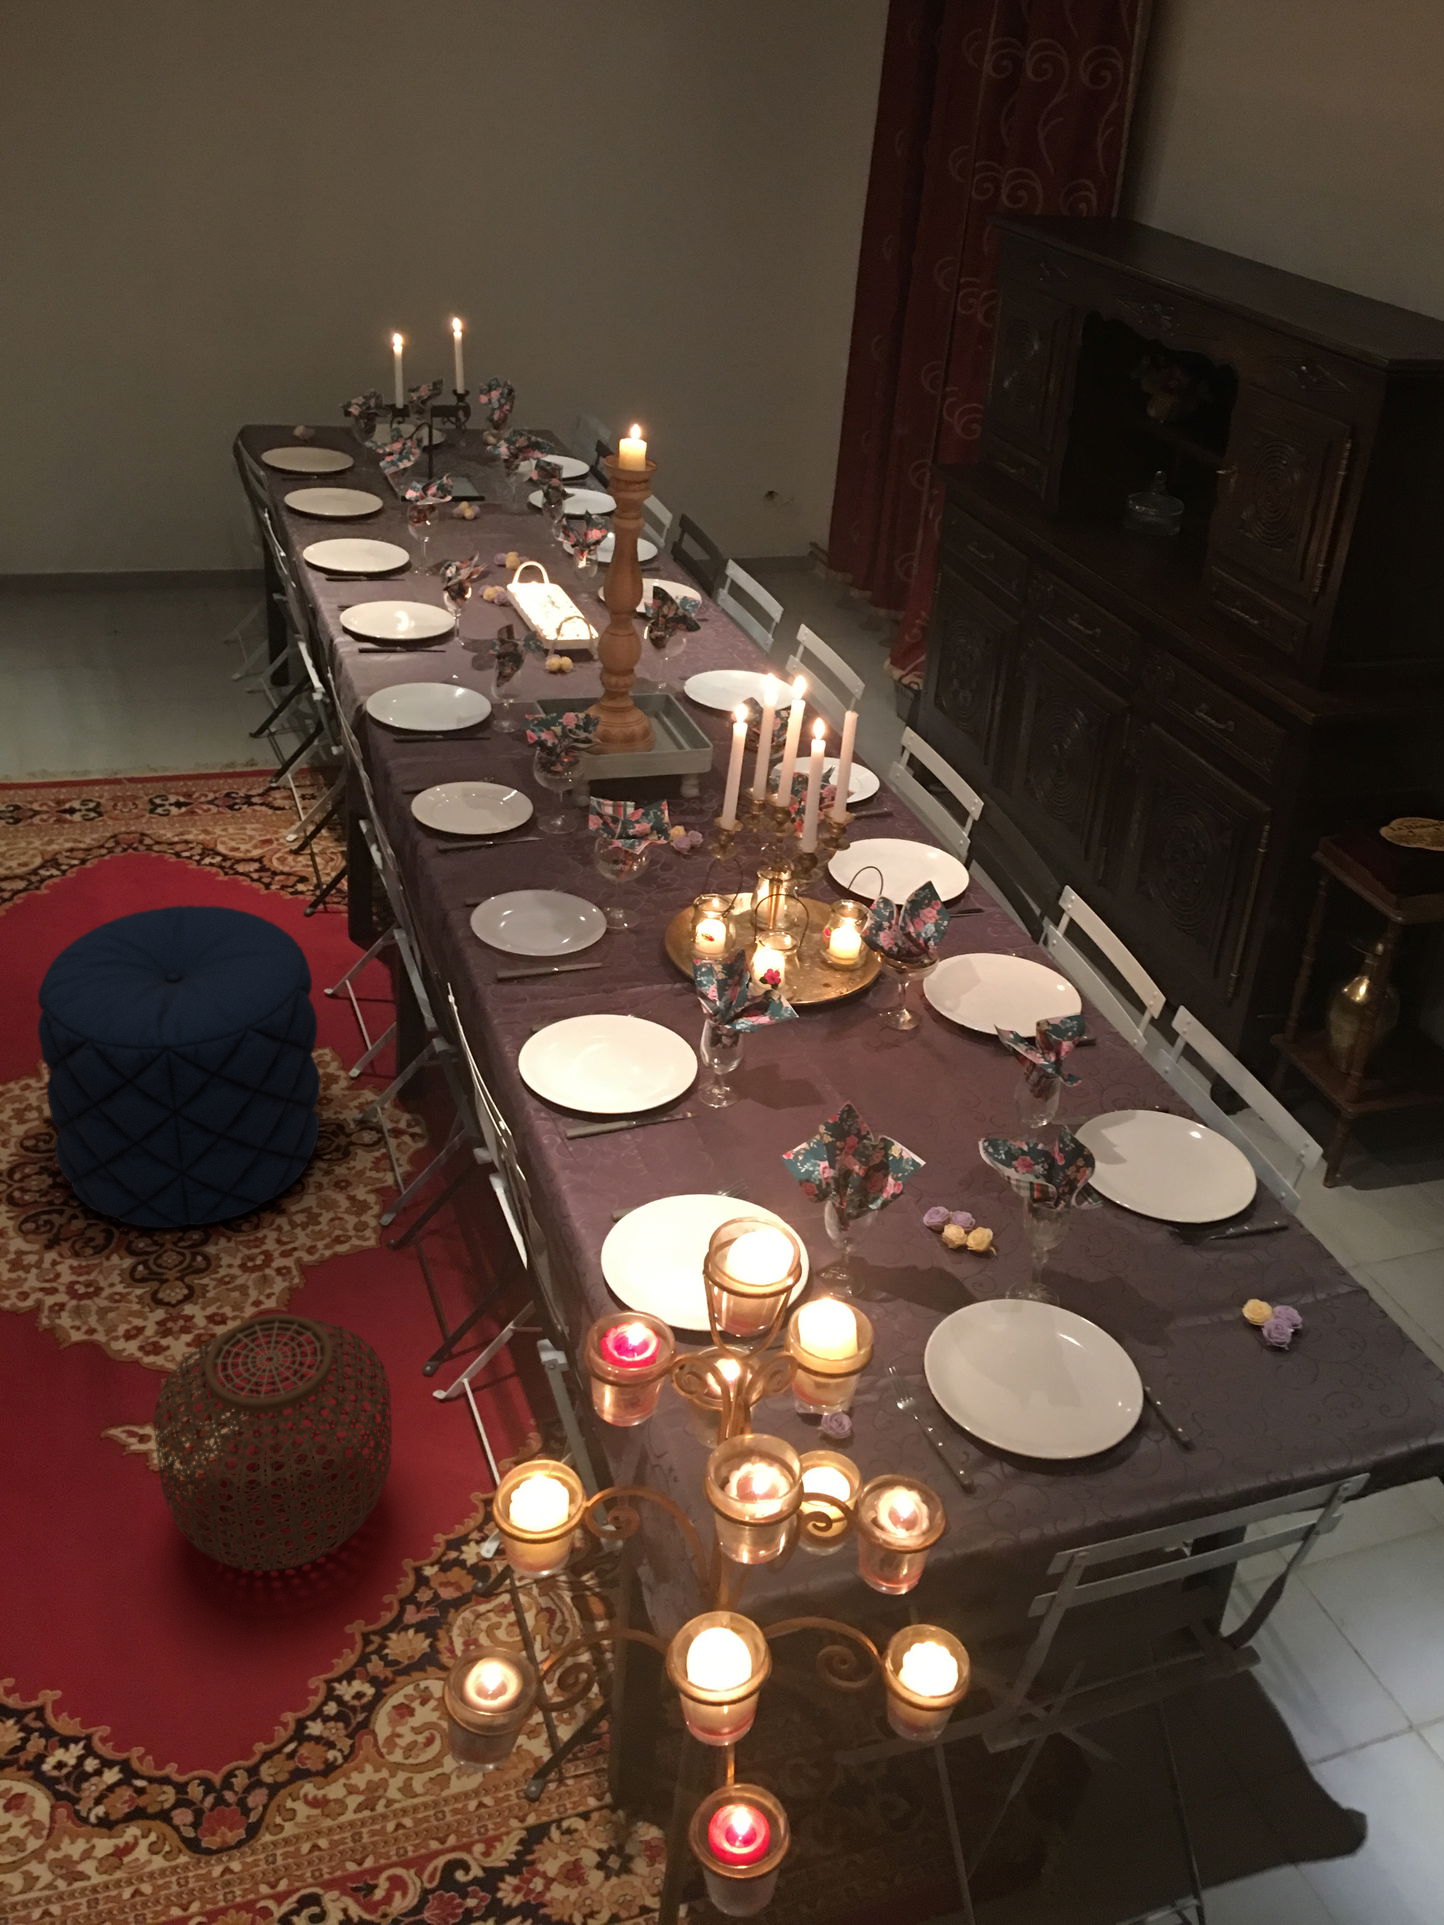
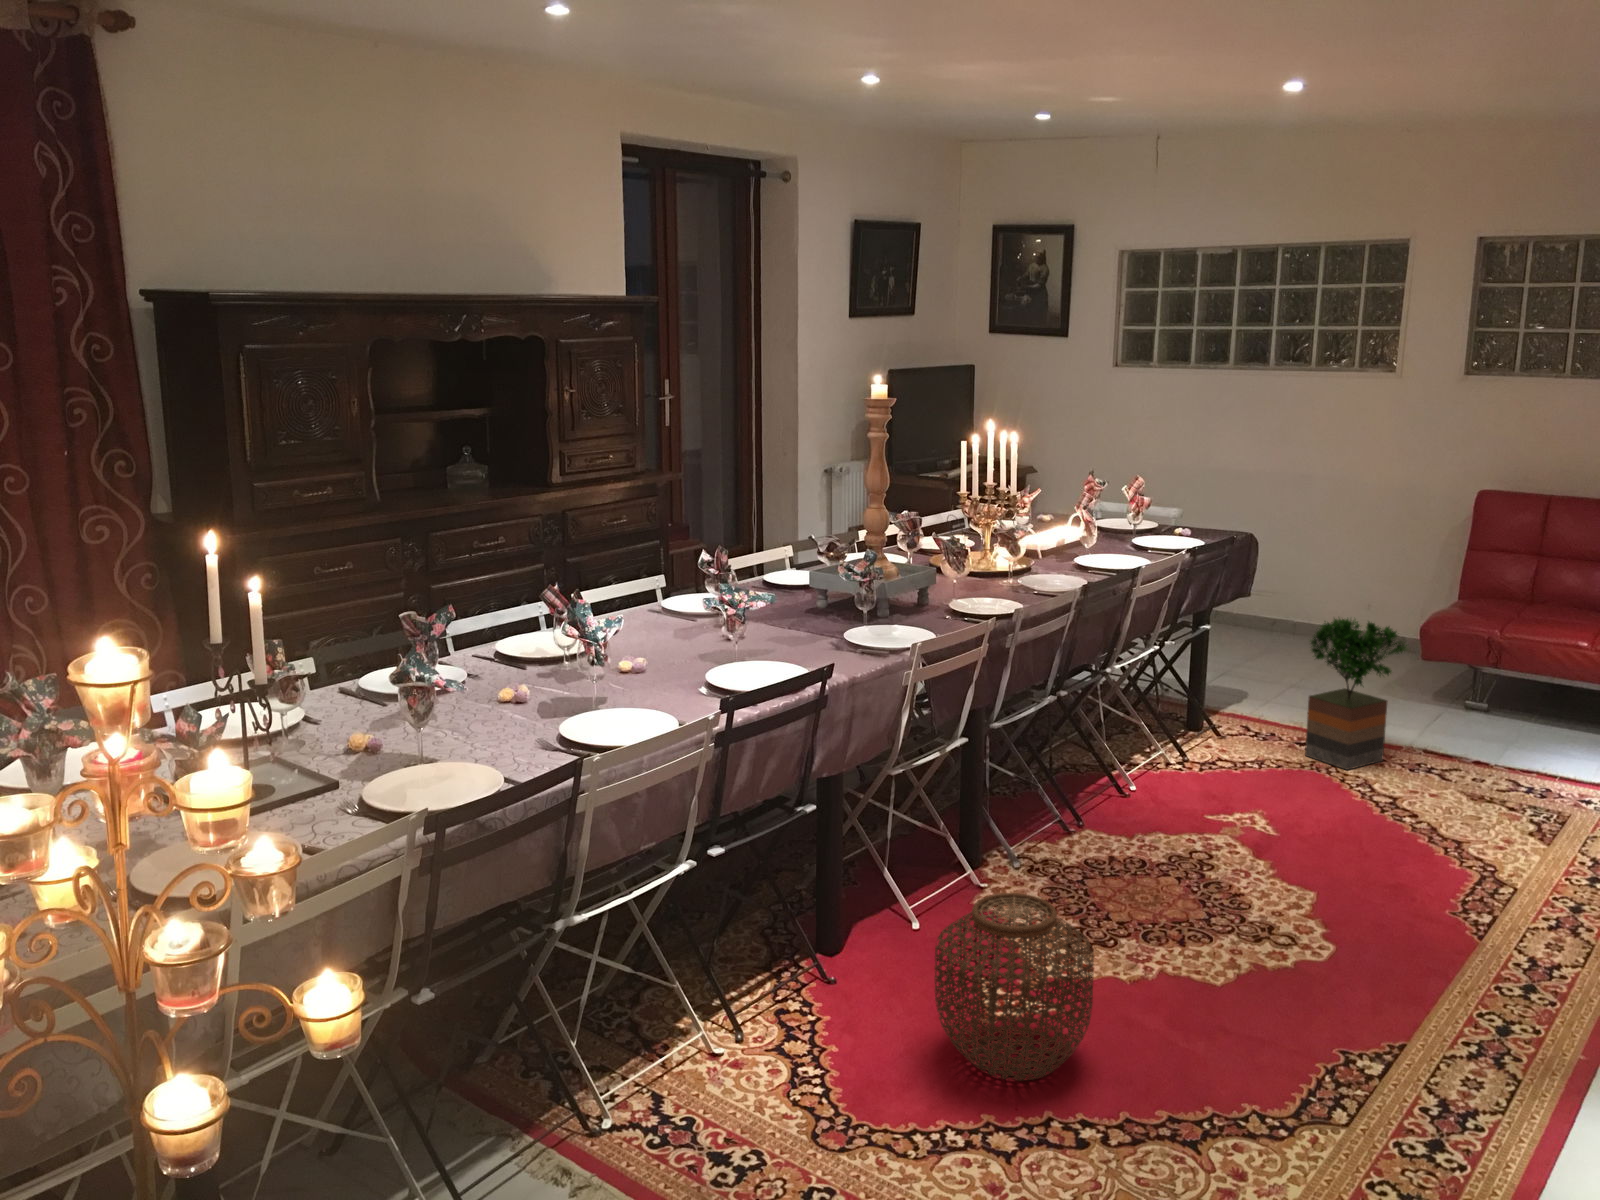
potted tree: none [71,636,209,838] -> present [1305,618,1408,770]
pouf: present [38,905,321,1228] -> none [1080,721,1274,936]

